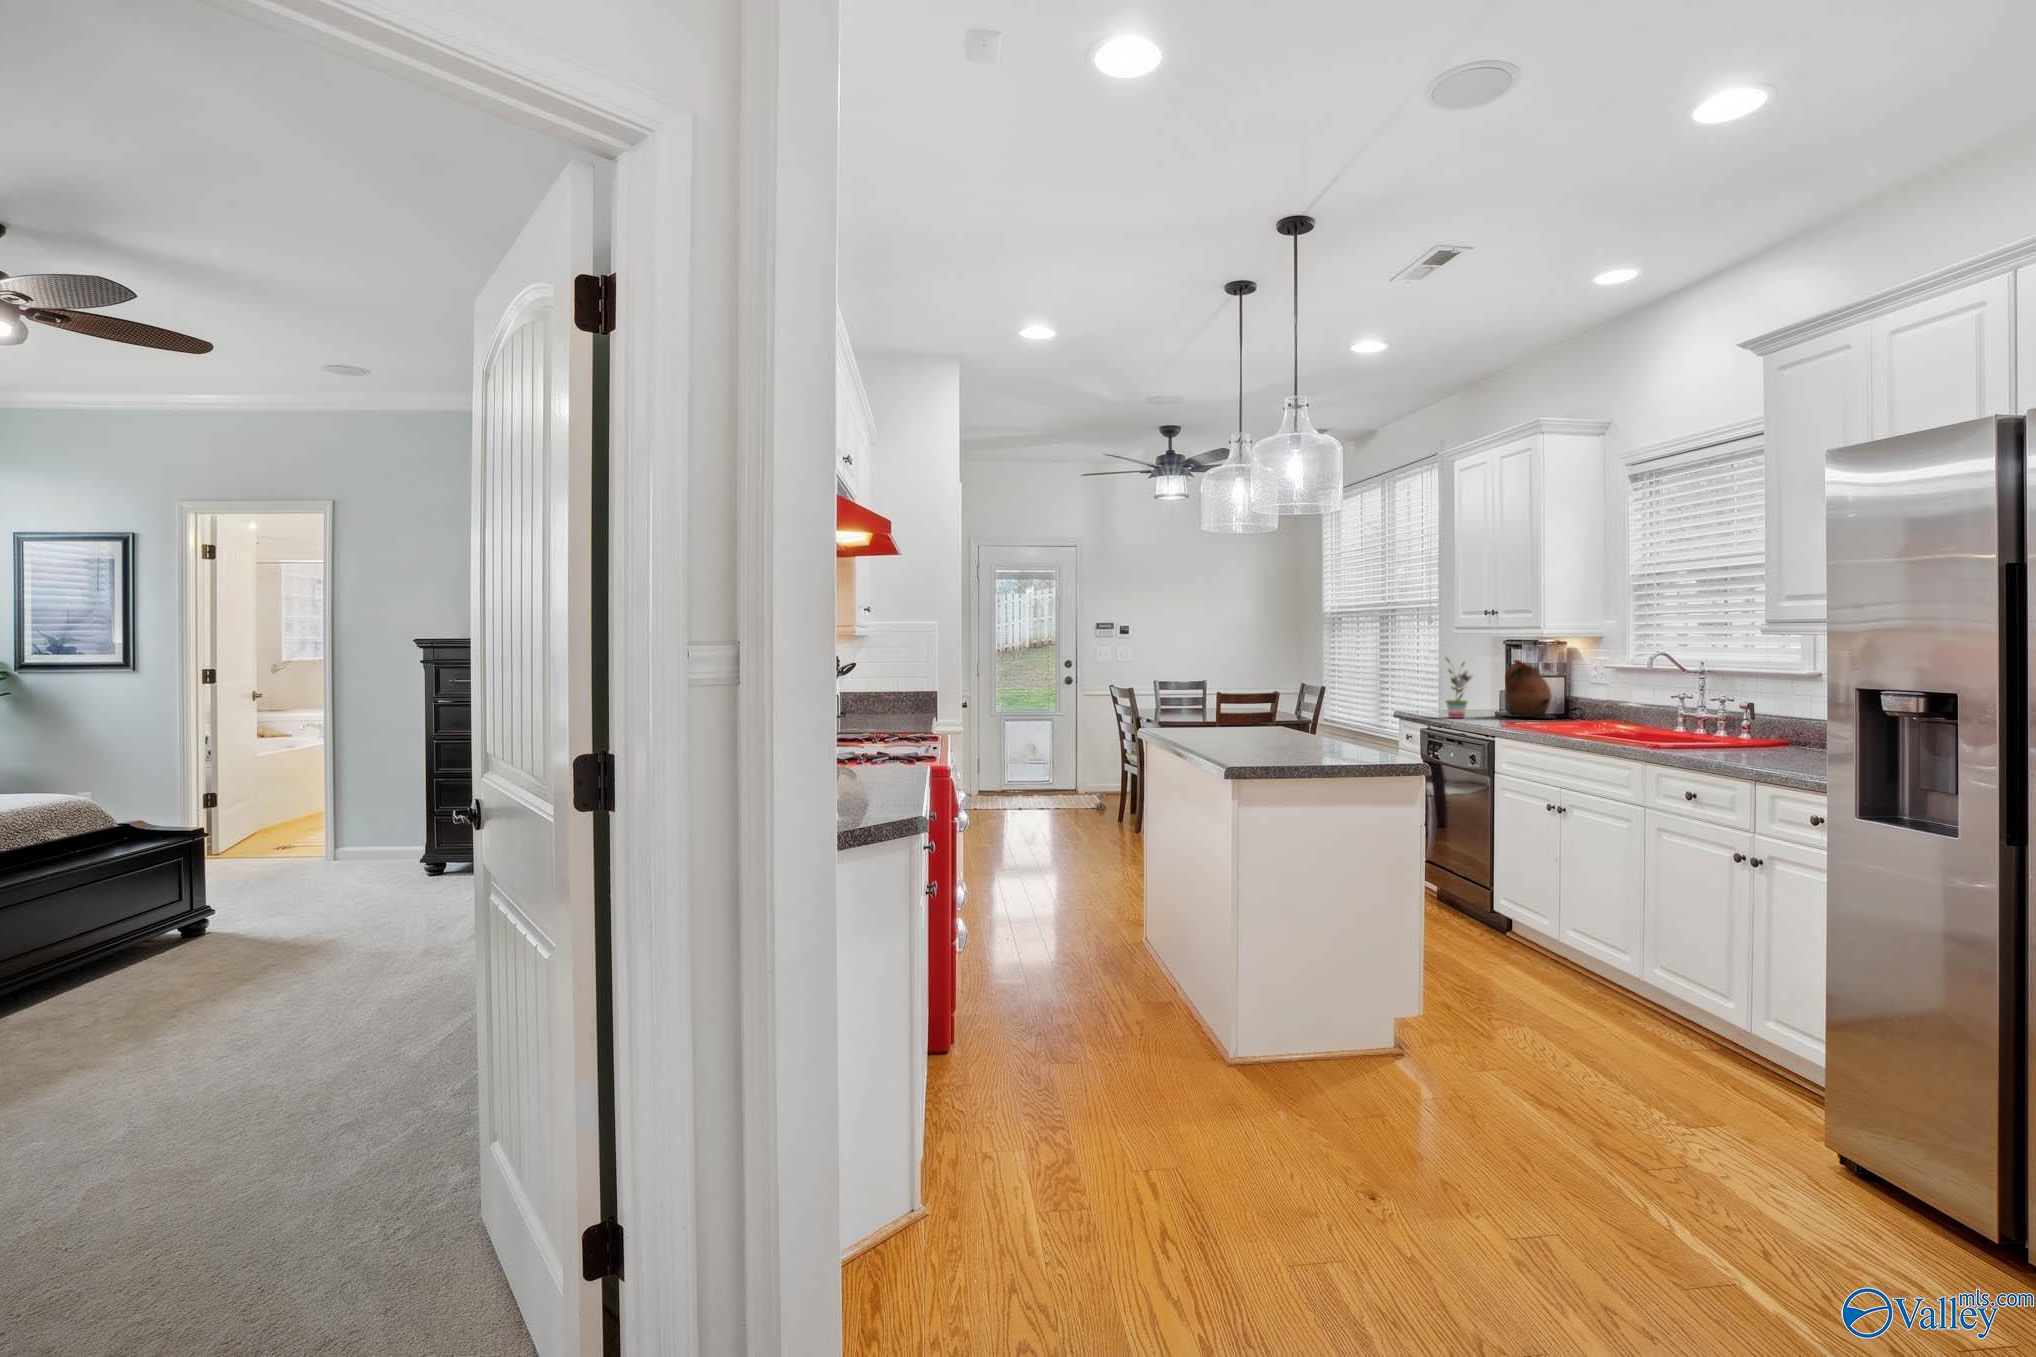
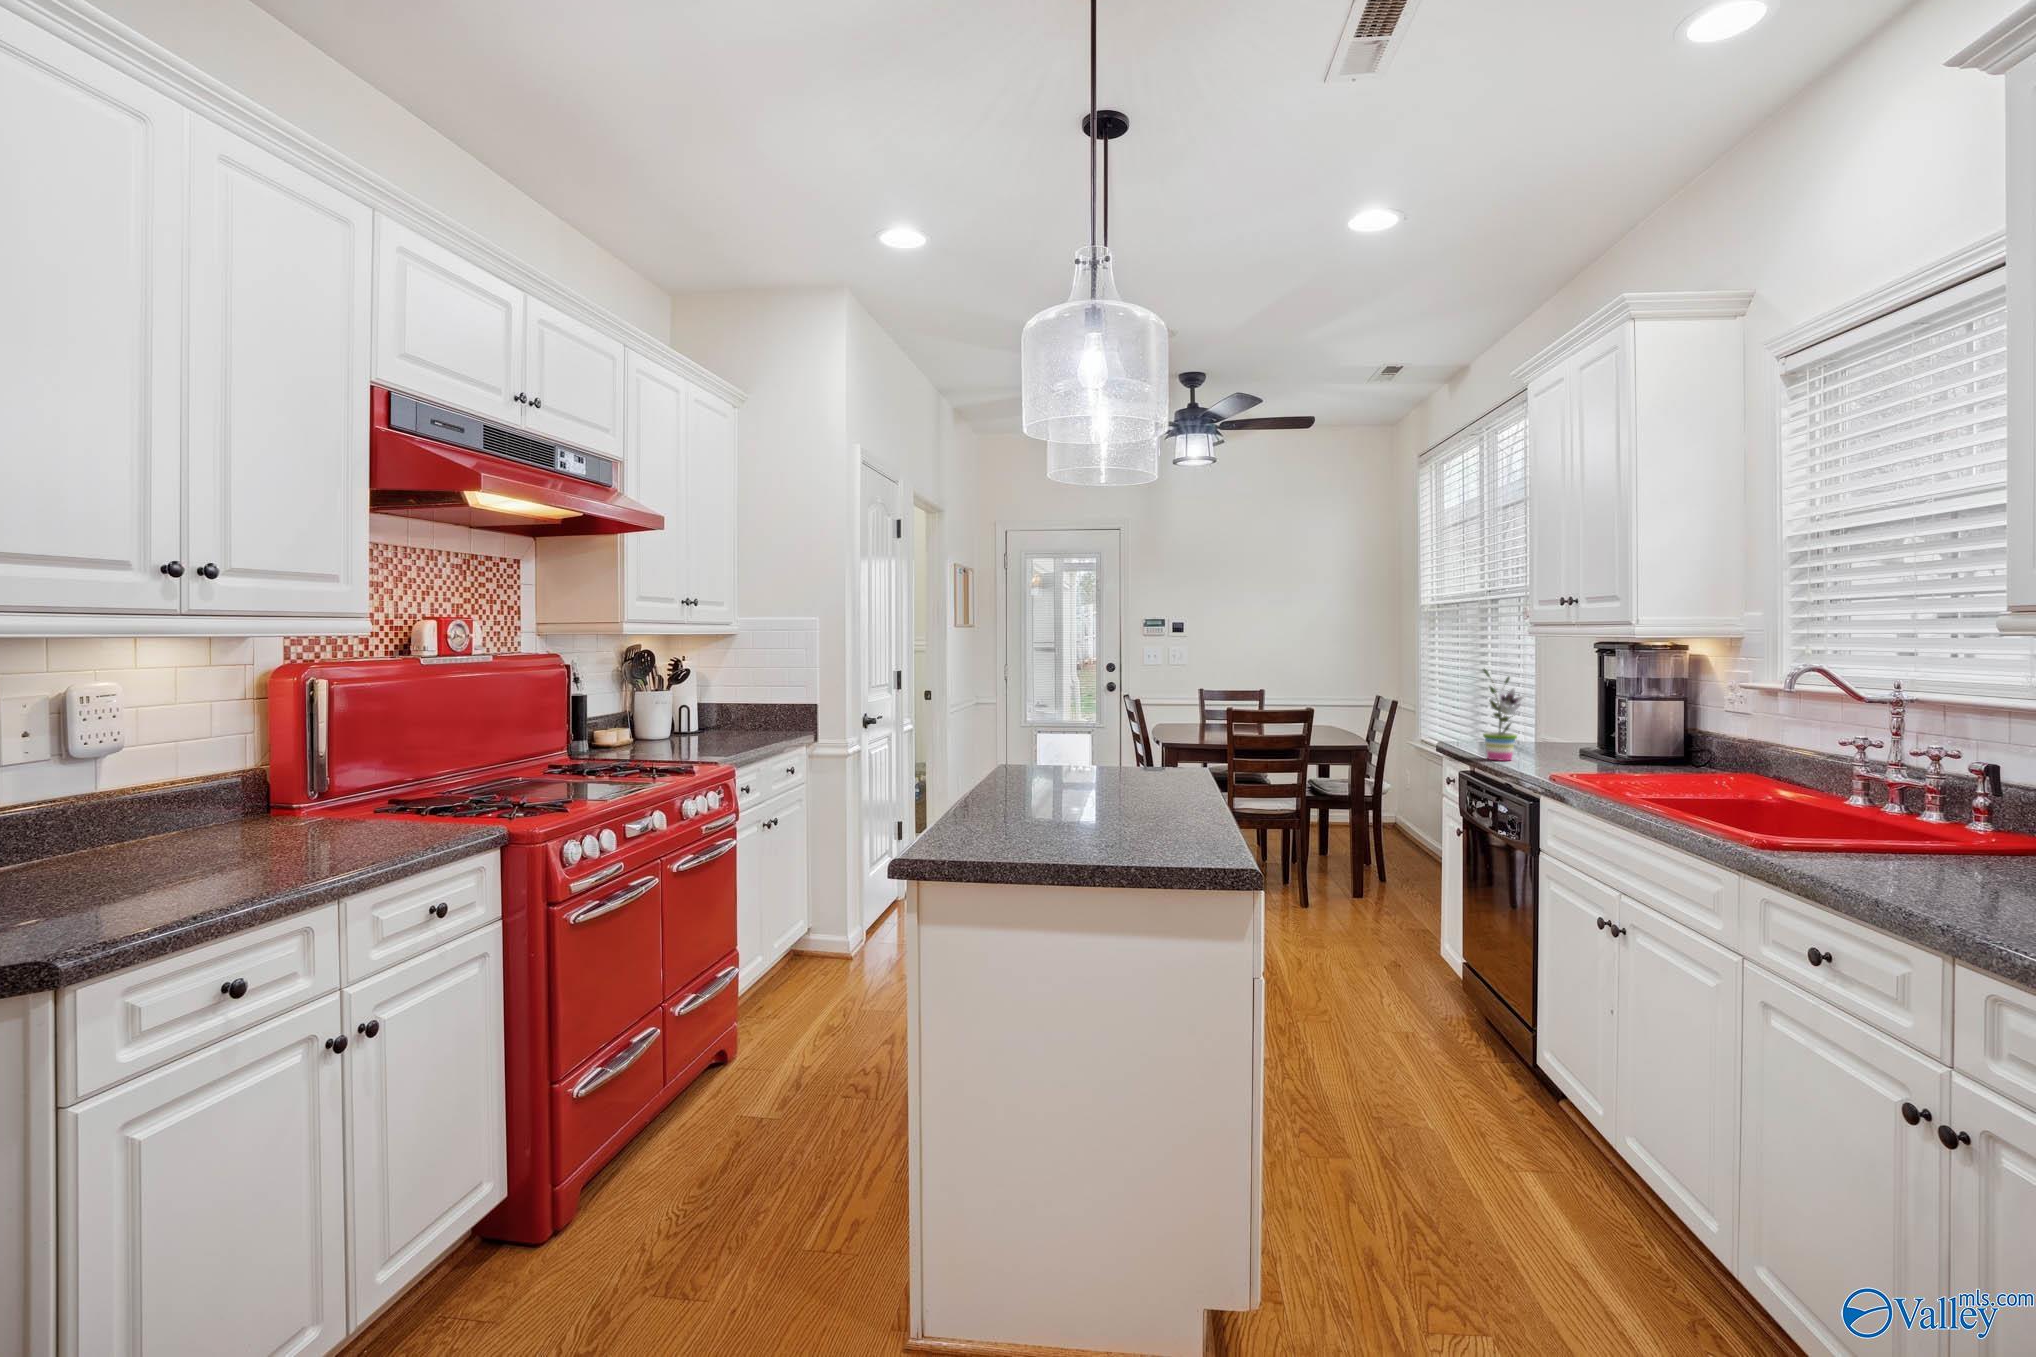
ceramic pitcher: present [1505,660,1553,718] -> none [1576,674,1660,767]

